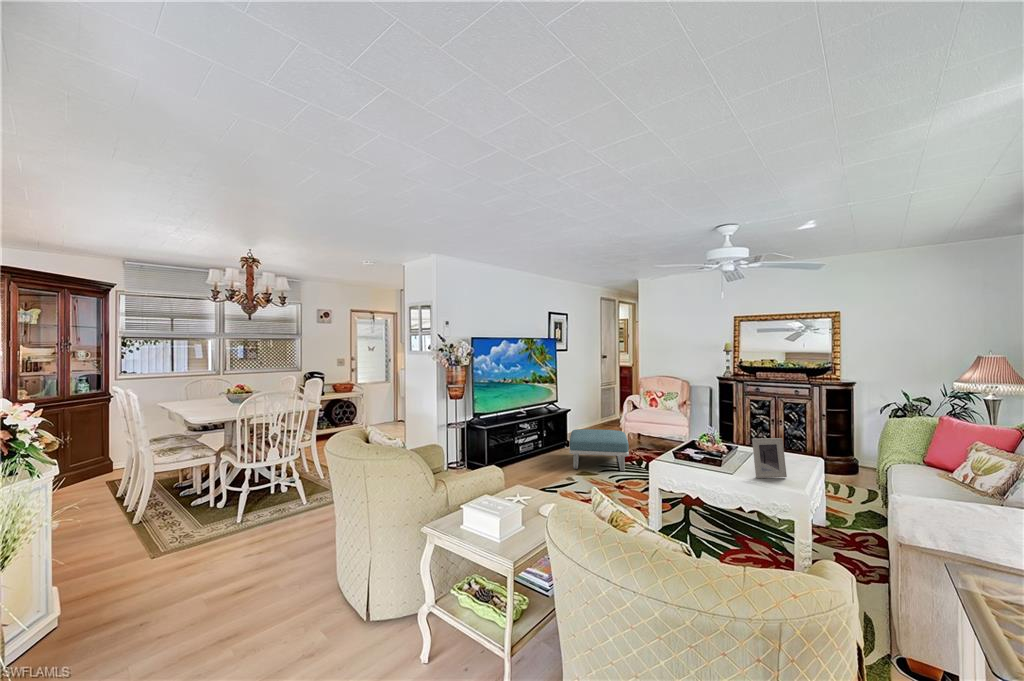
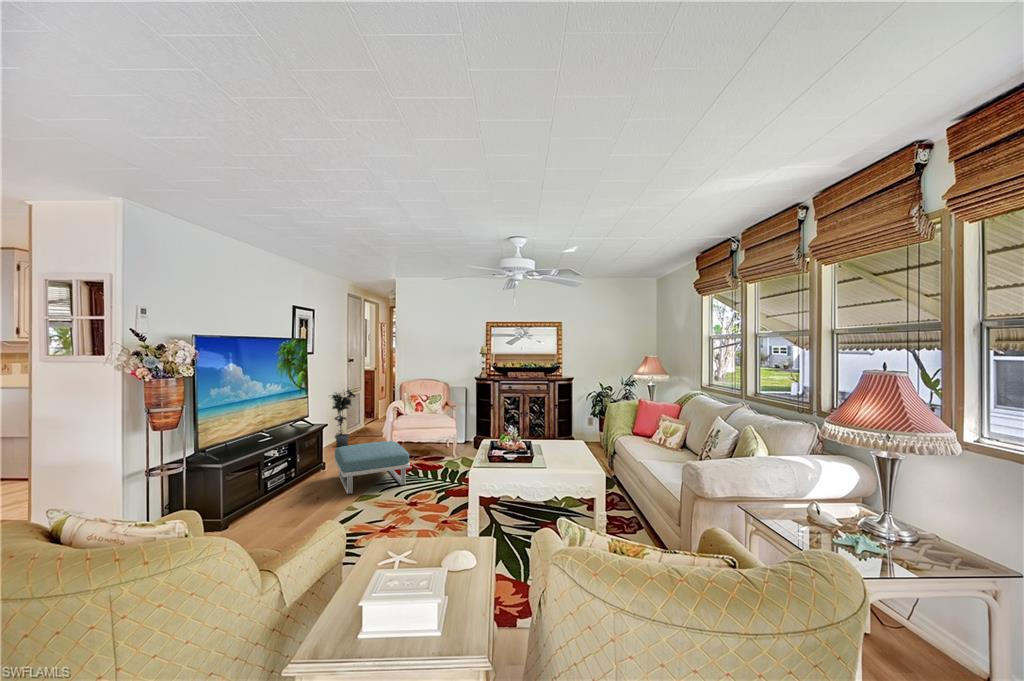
potted plant: none [580,381,603,432] -> present [332,390,355,446]
picture frame: present [752,438,787,478] -> none [563,430,585,469]

